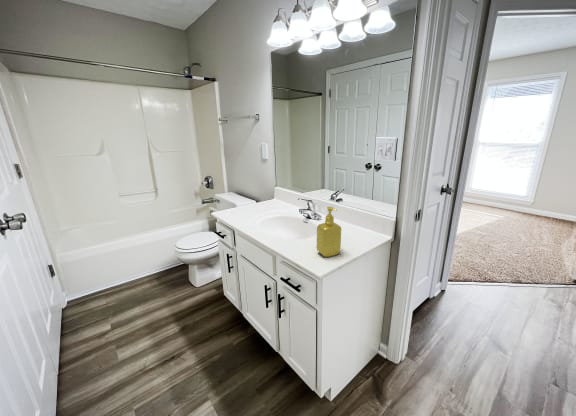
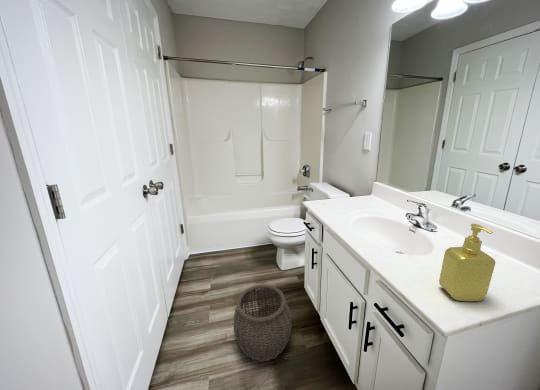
woven basket: none [153,299,217,374] -> present [233,285,292,361]

